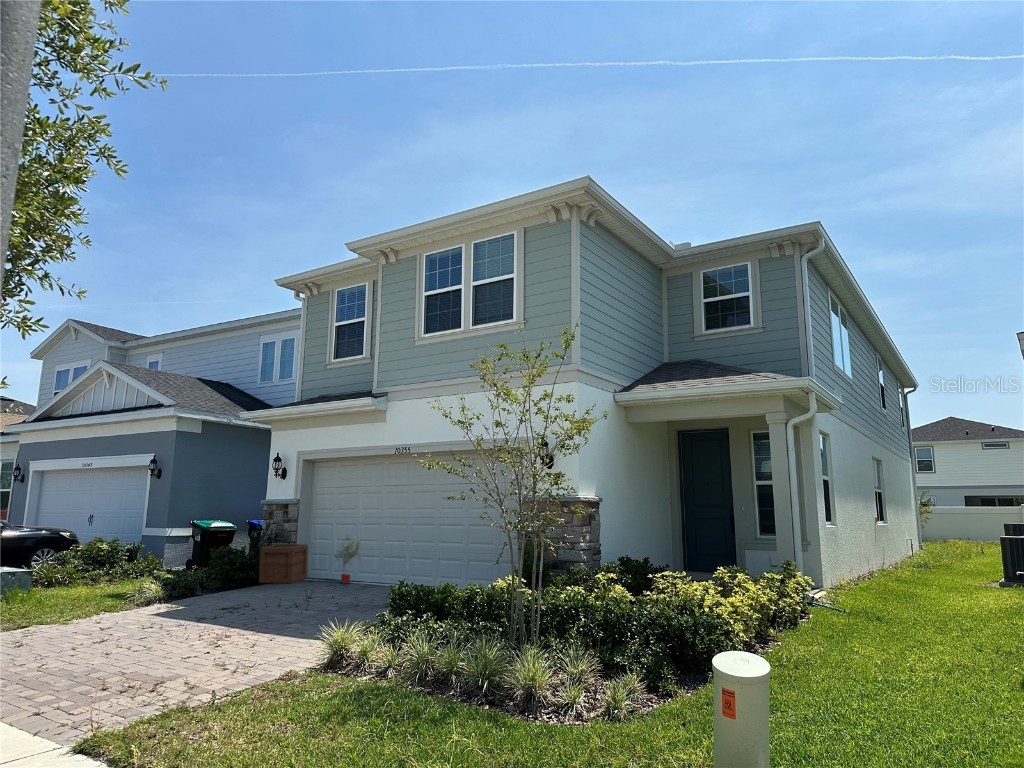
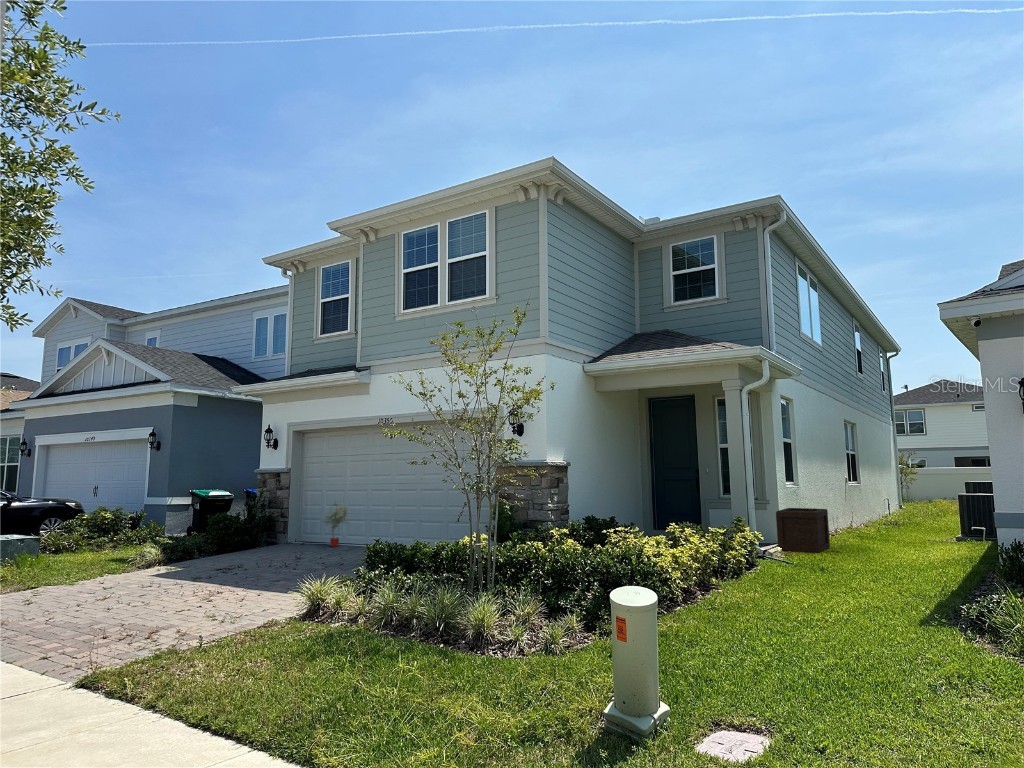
wooden crate: present [259,544,308,583] -> present [776,508,830,553]

